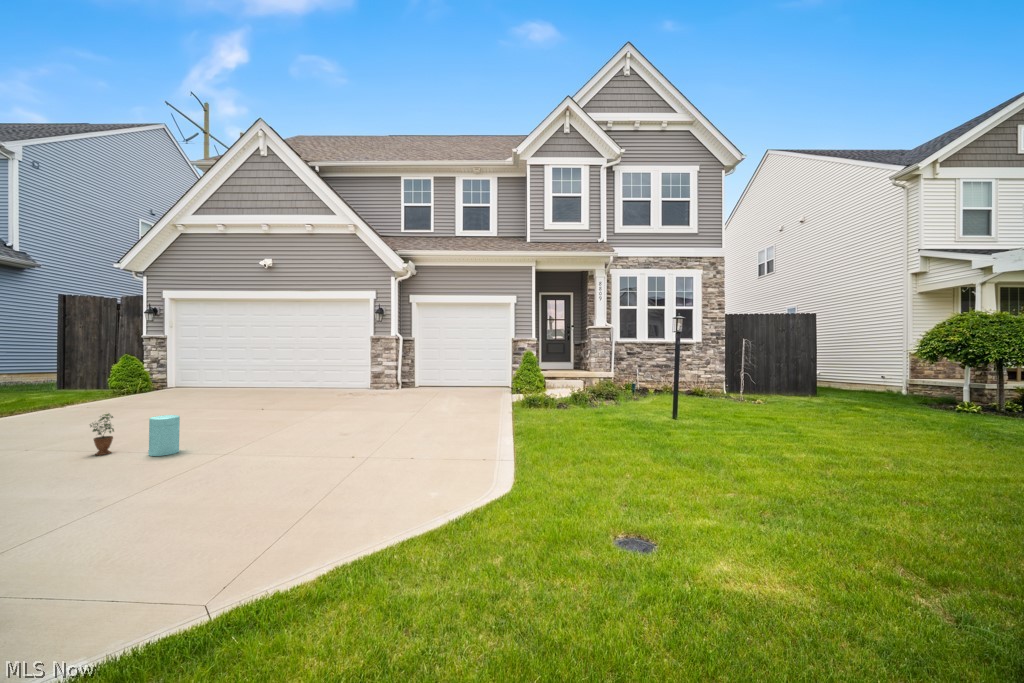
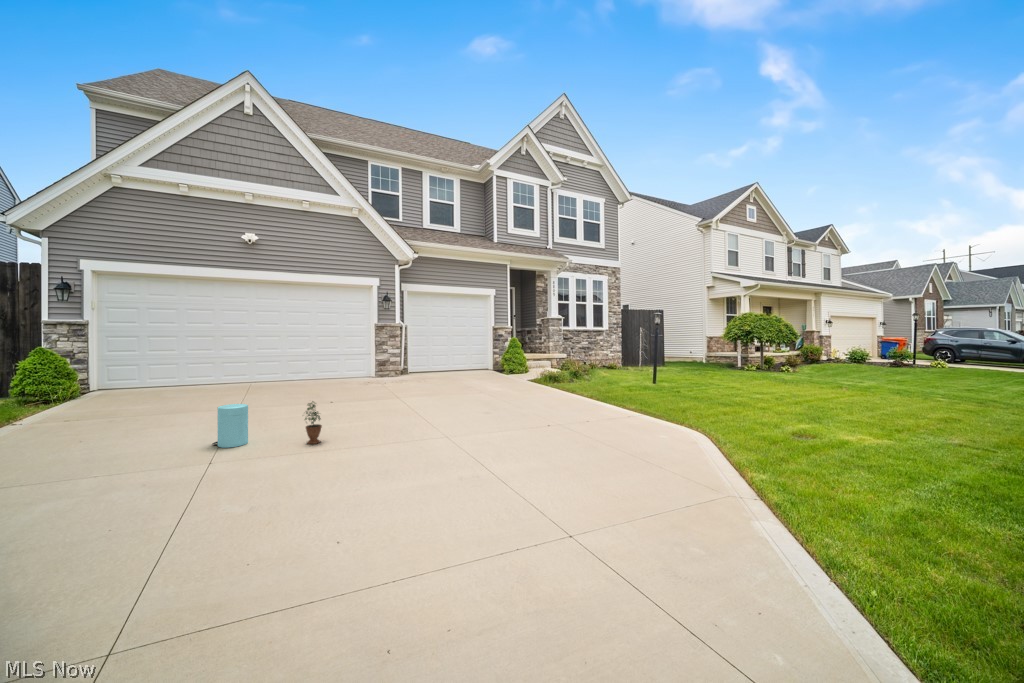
trash can: present [148,415,180,456] -> present [212,404,248,448]

